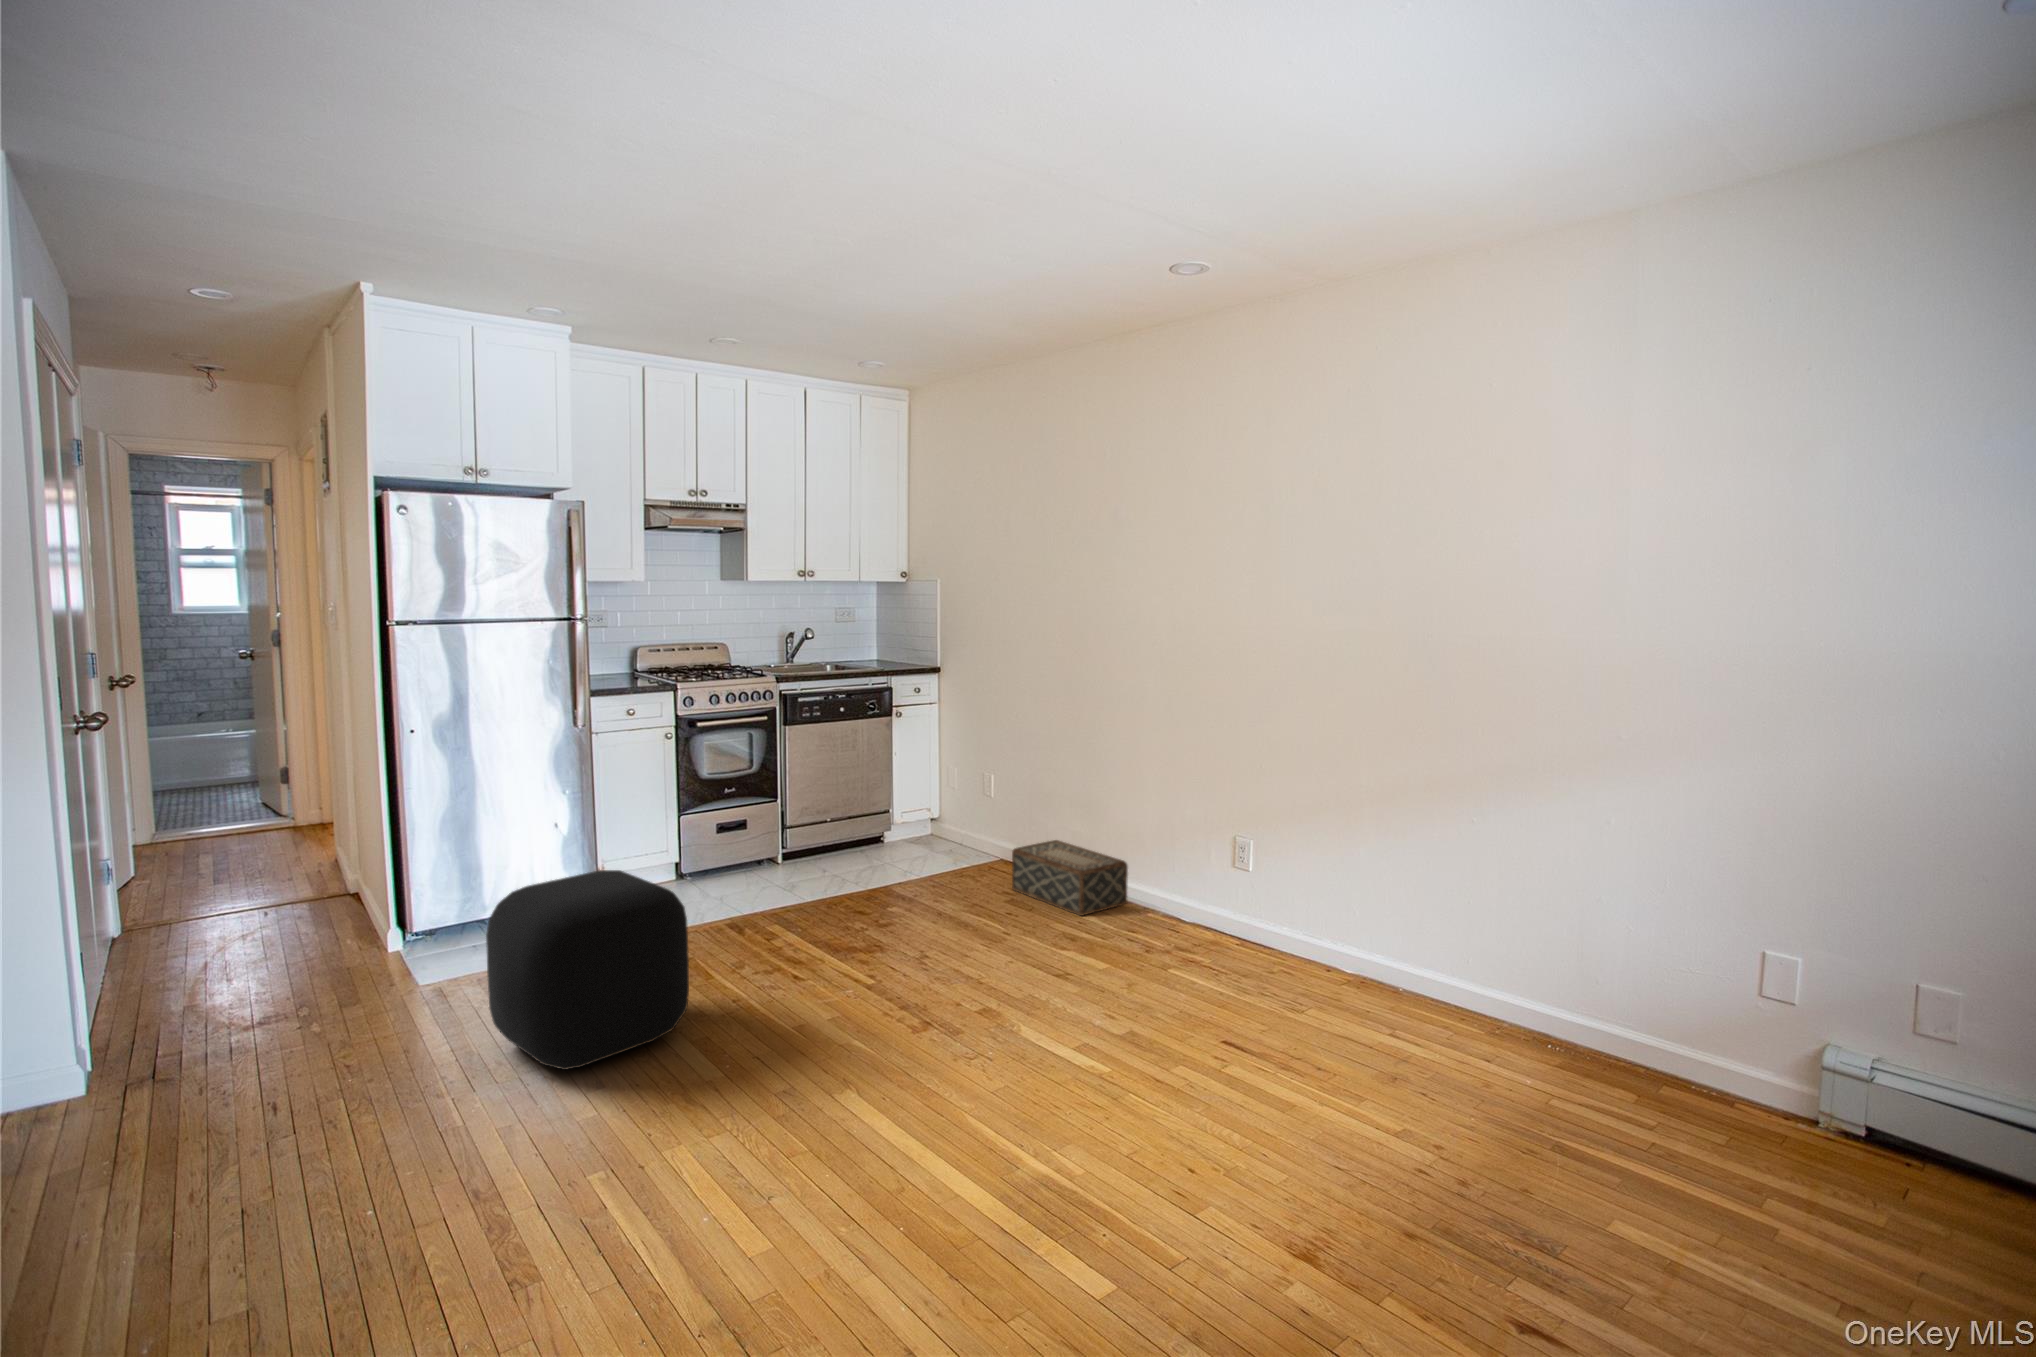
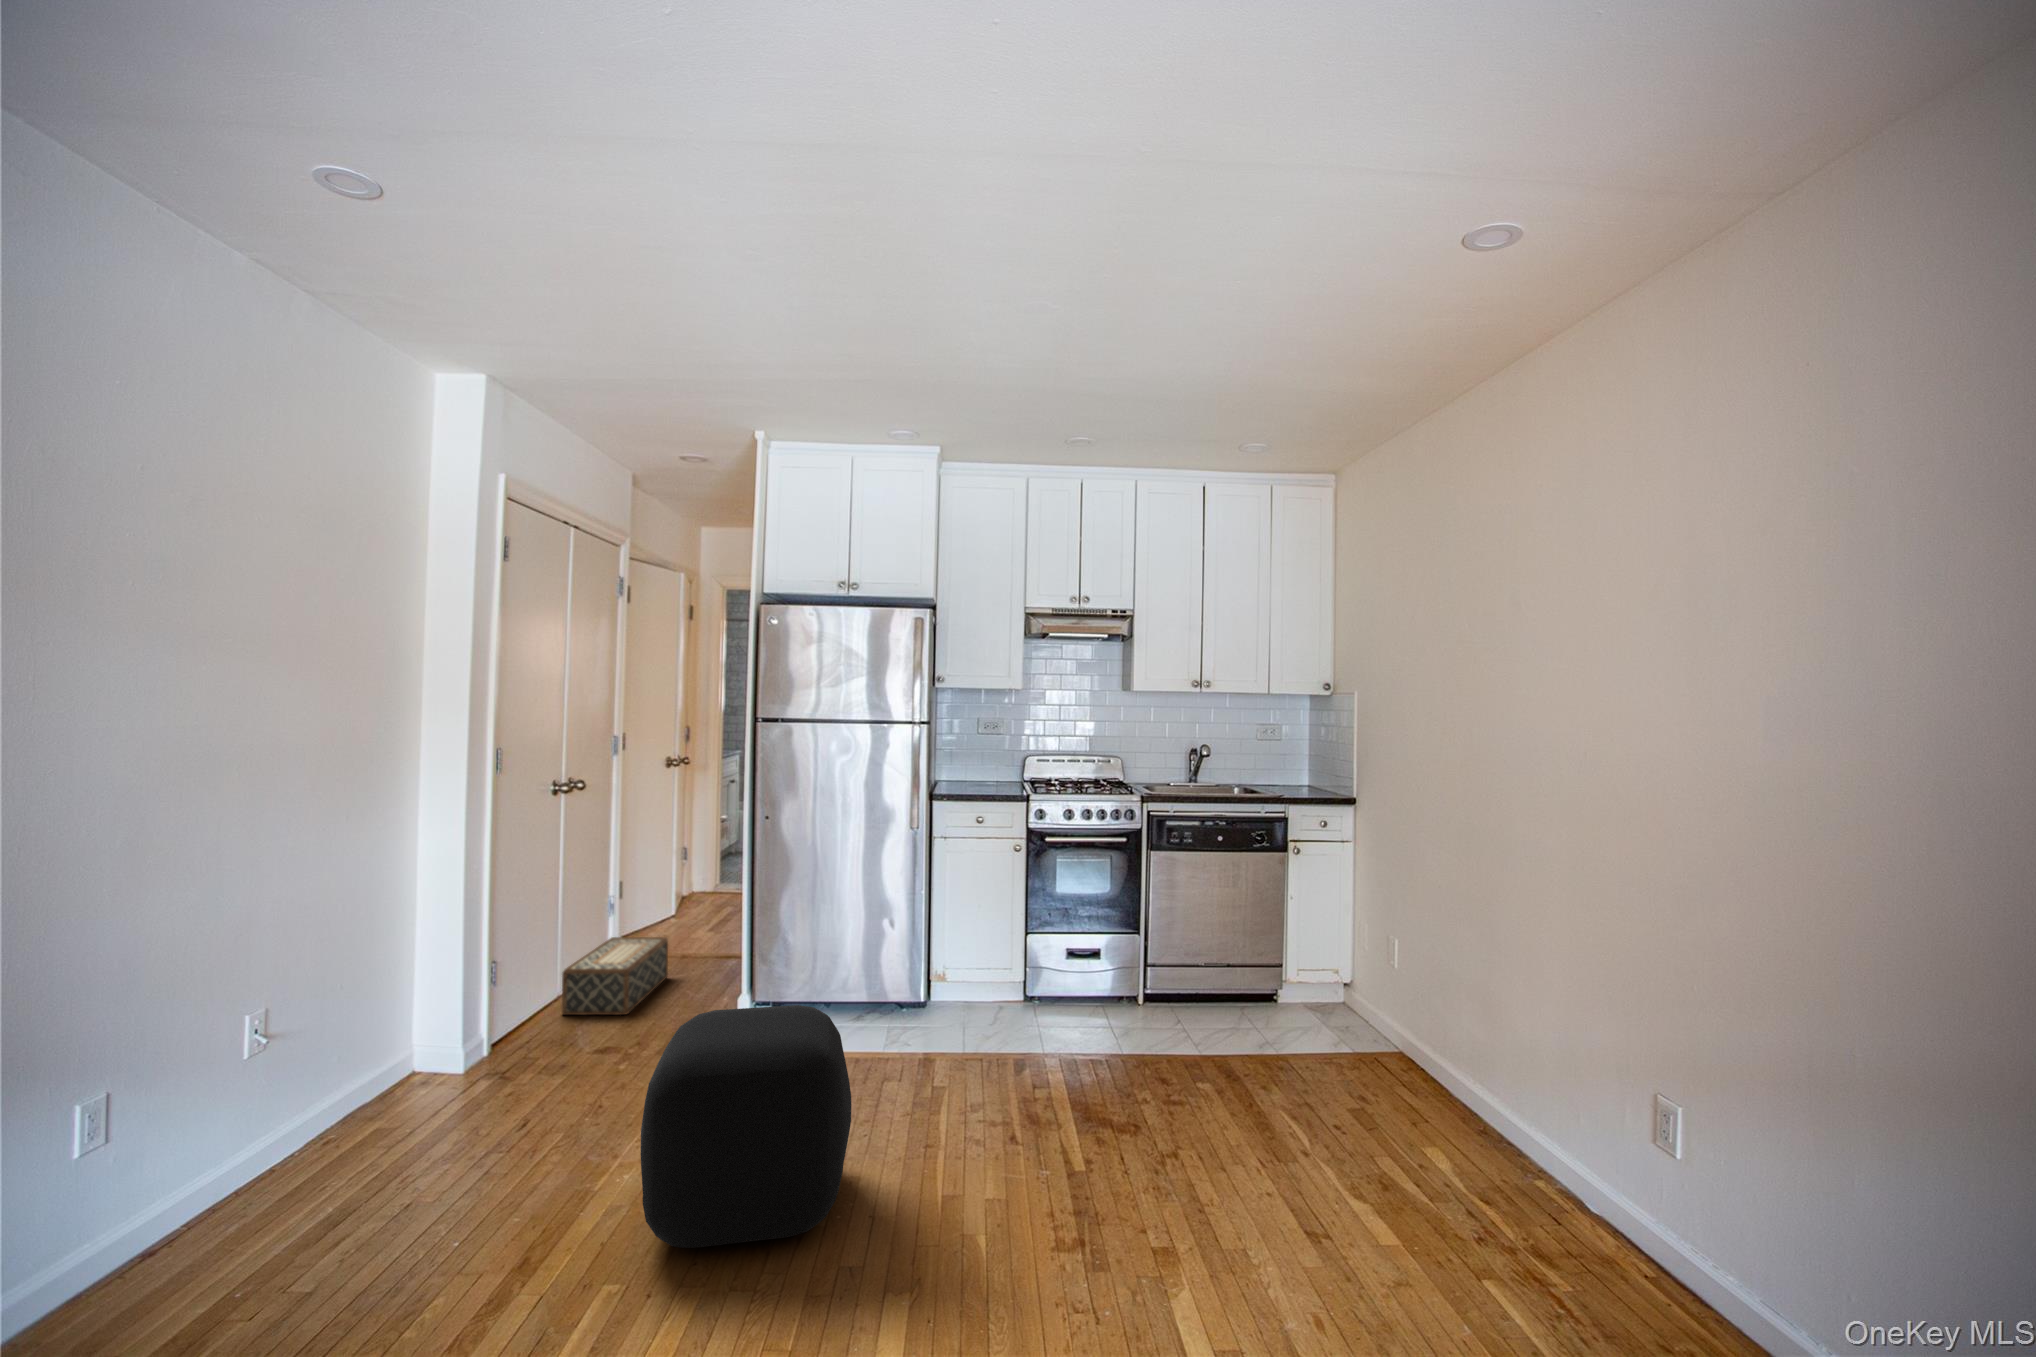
woven basket: present [1012,840,1128,916] -> present [562,937,668,1015]

